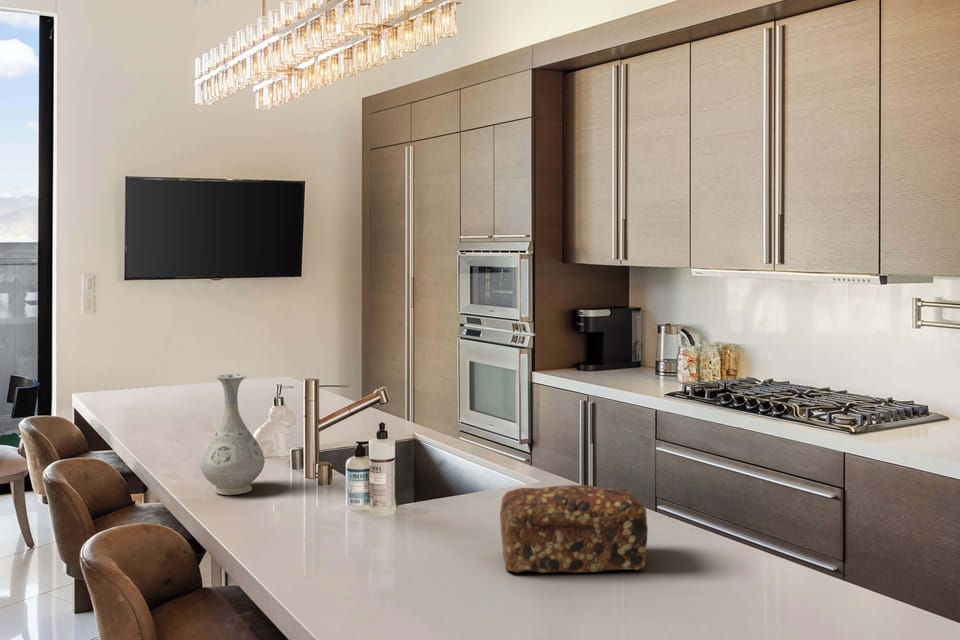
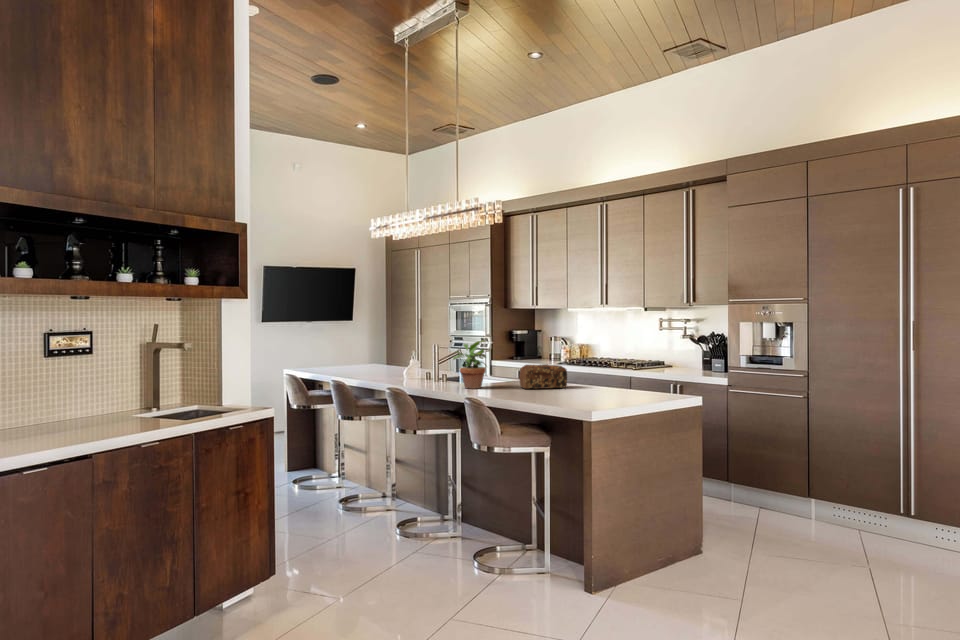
vase: present [200,374,265,495] -> none [397,339,420,383]
potted plant: none [289,404,404,555] -> present [453,341,486,389]

